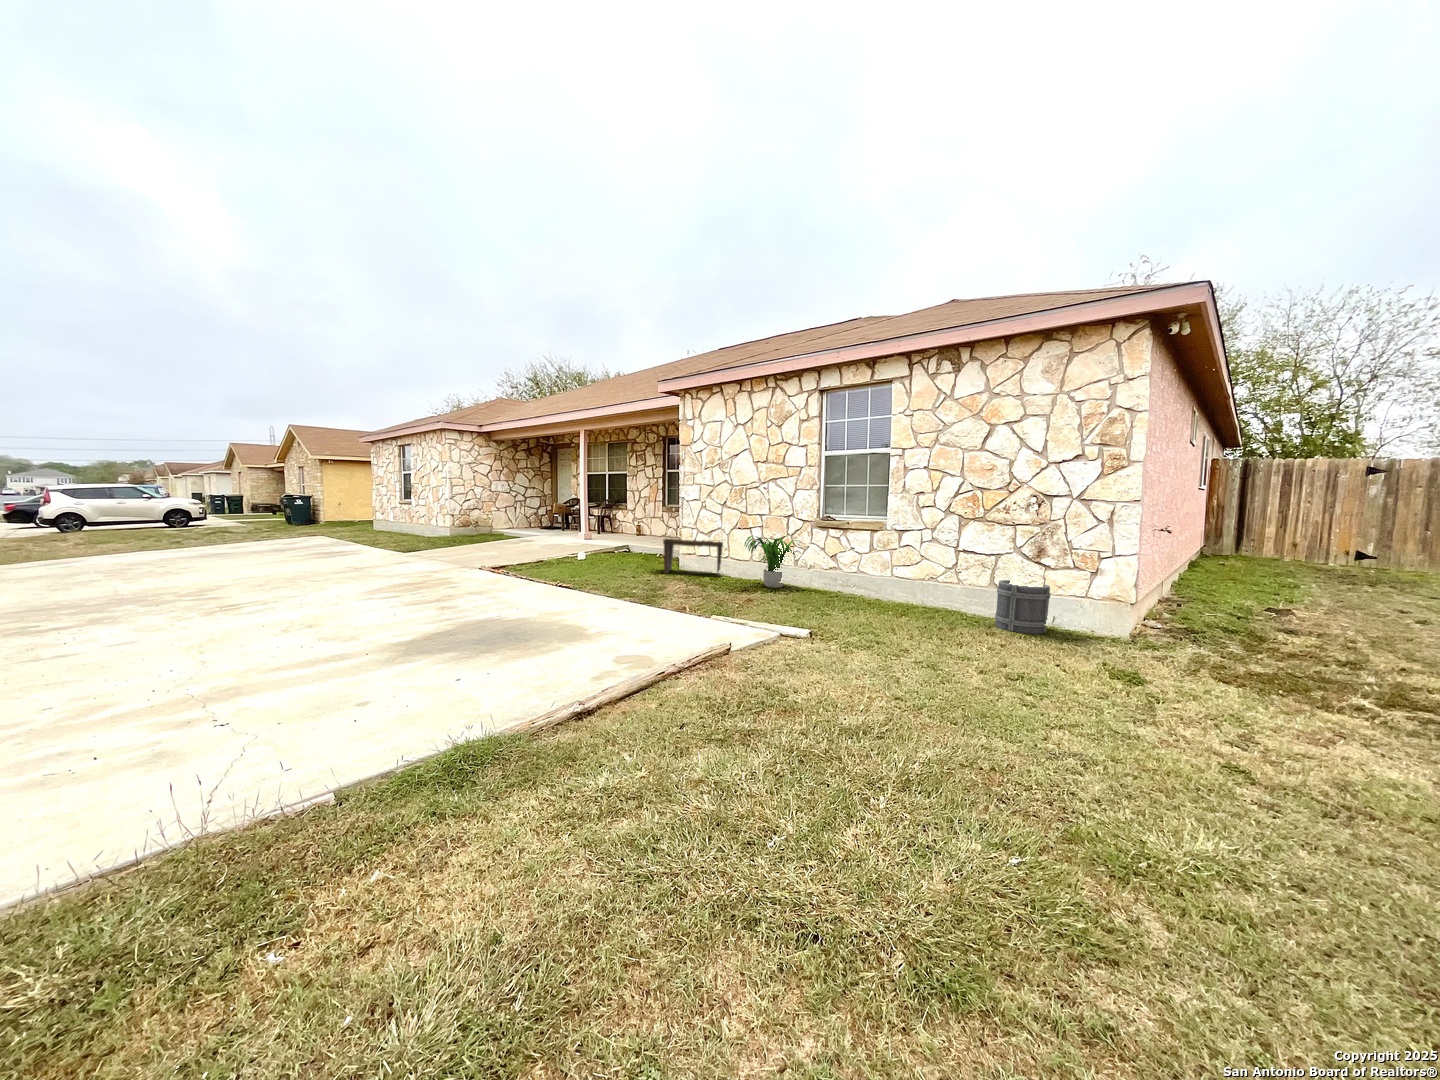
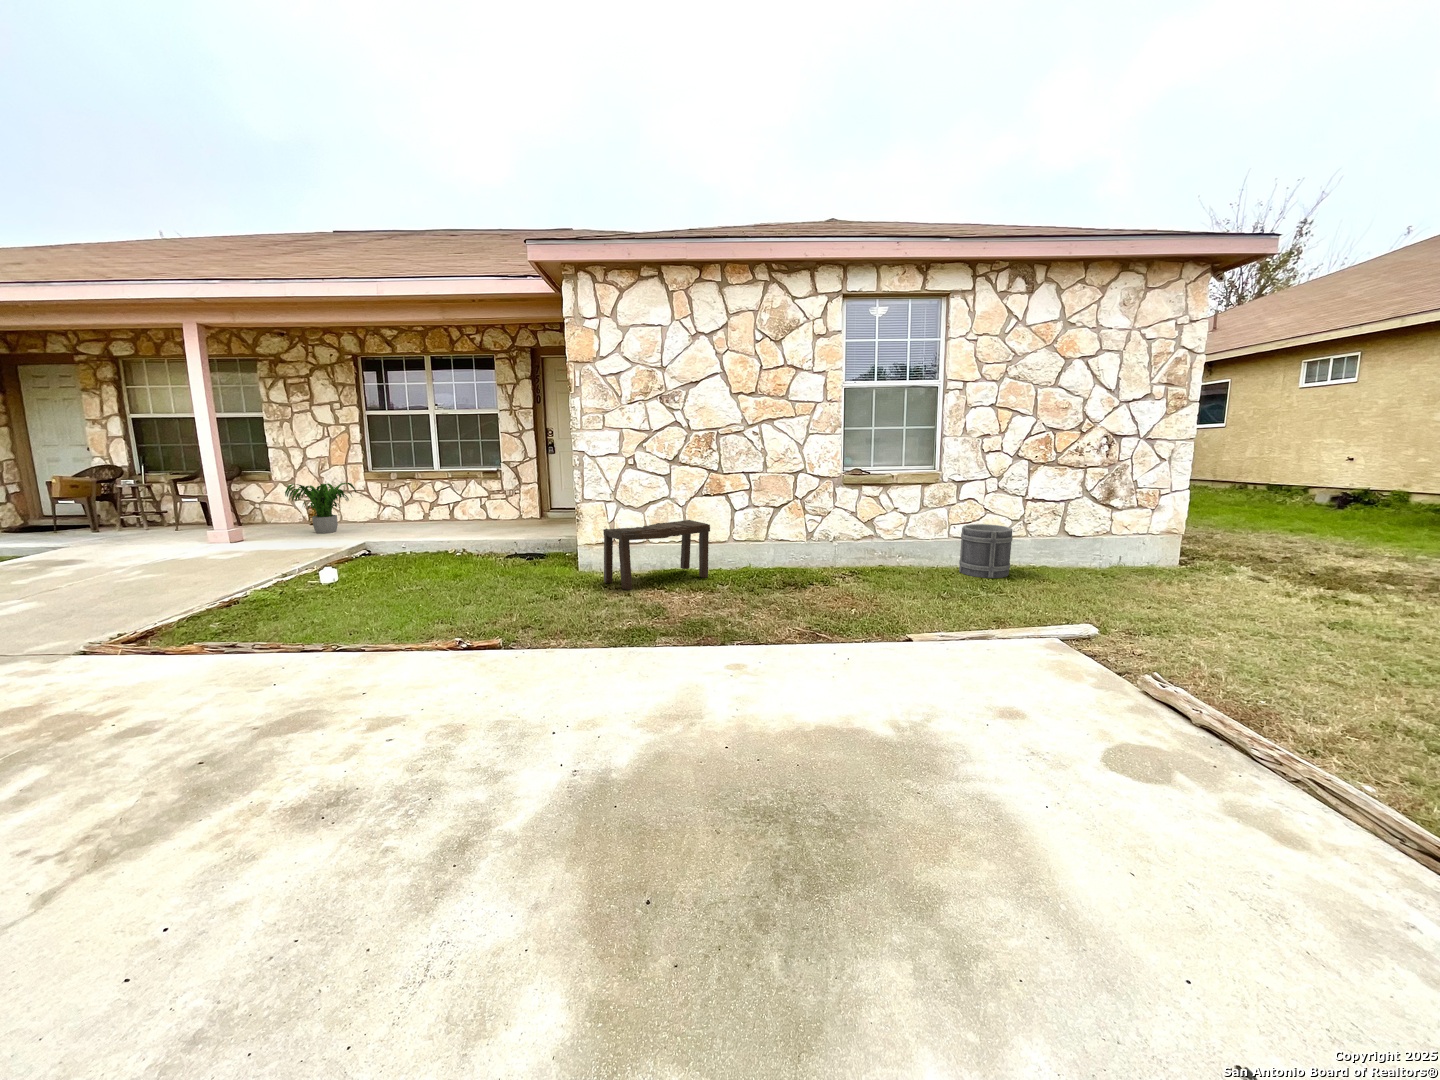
potted plant: present [744,536,803,588] -> present [285,483,356,533]
bucket: present [995,580,1050,634] -> present [959,524,1013,578]

